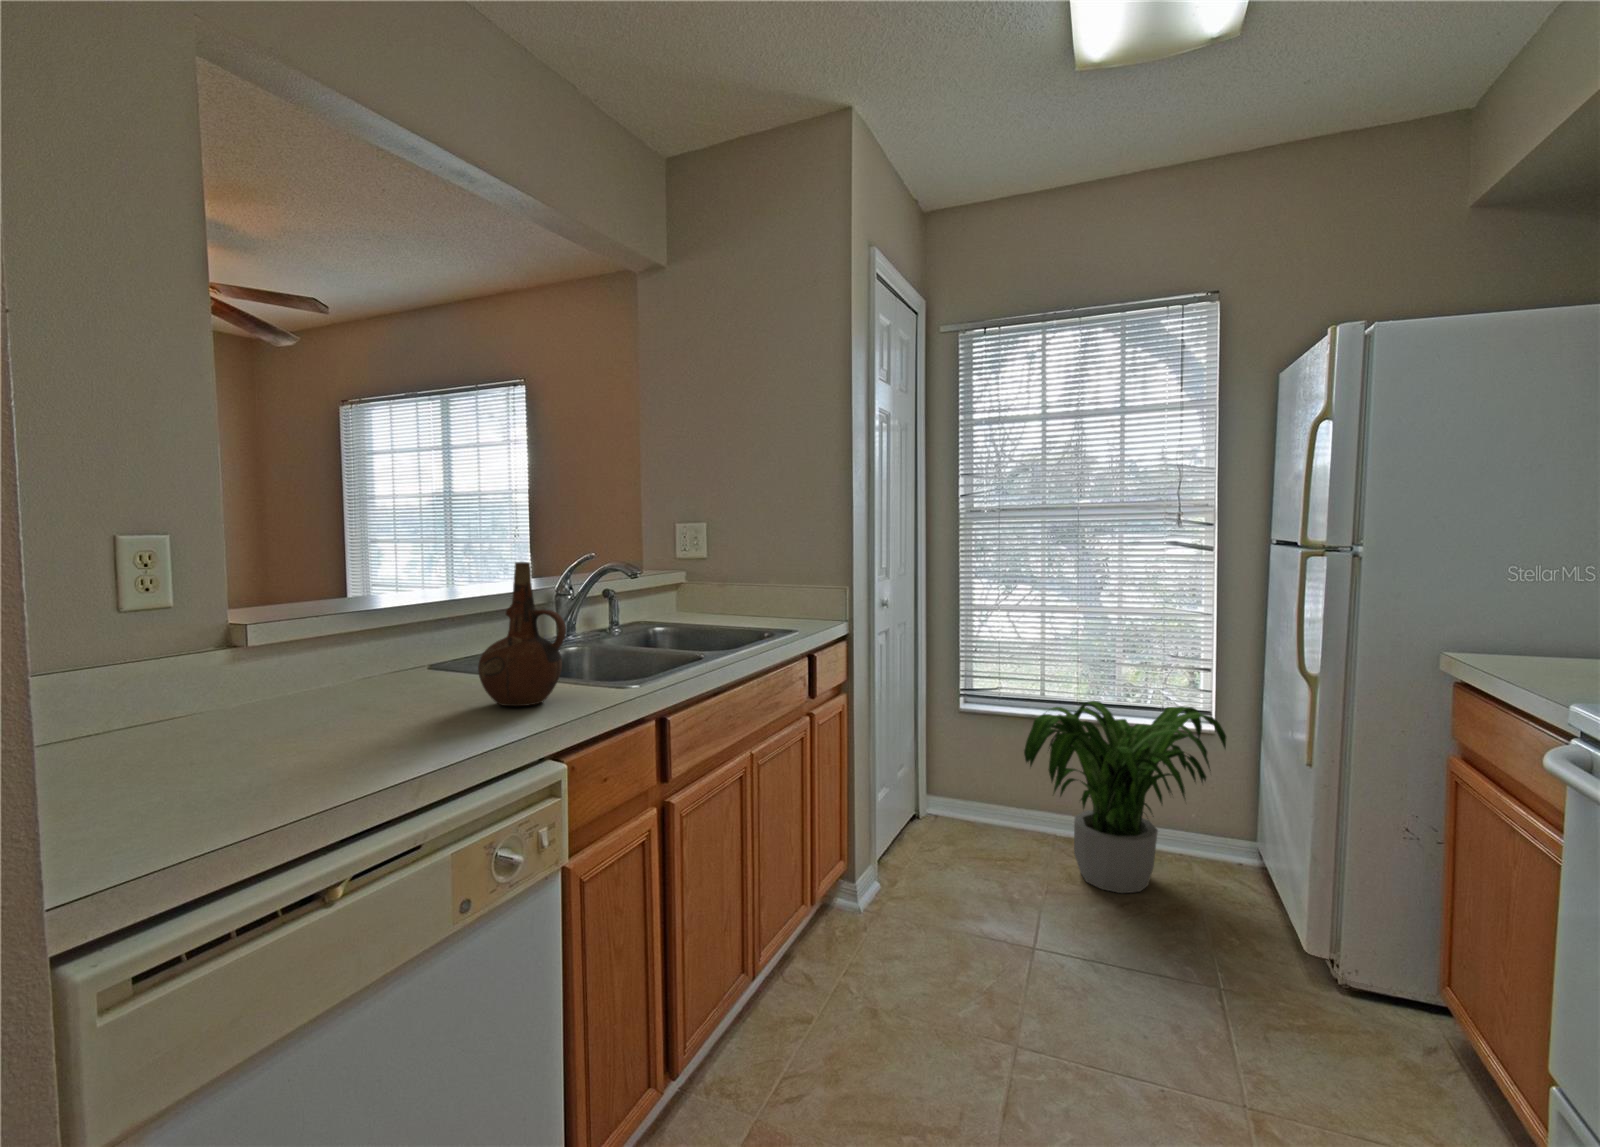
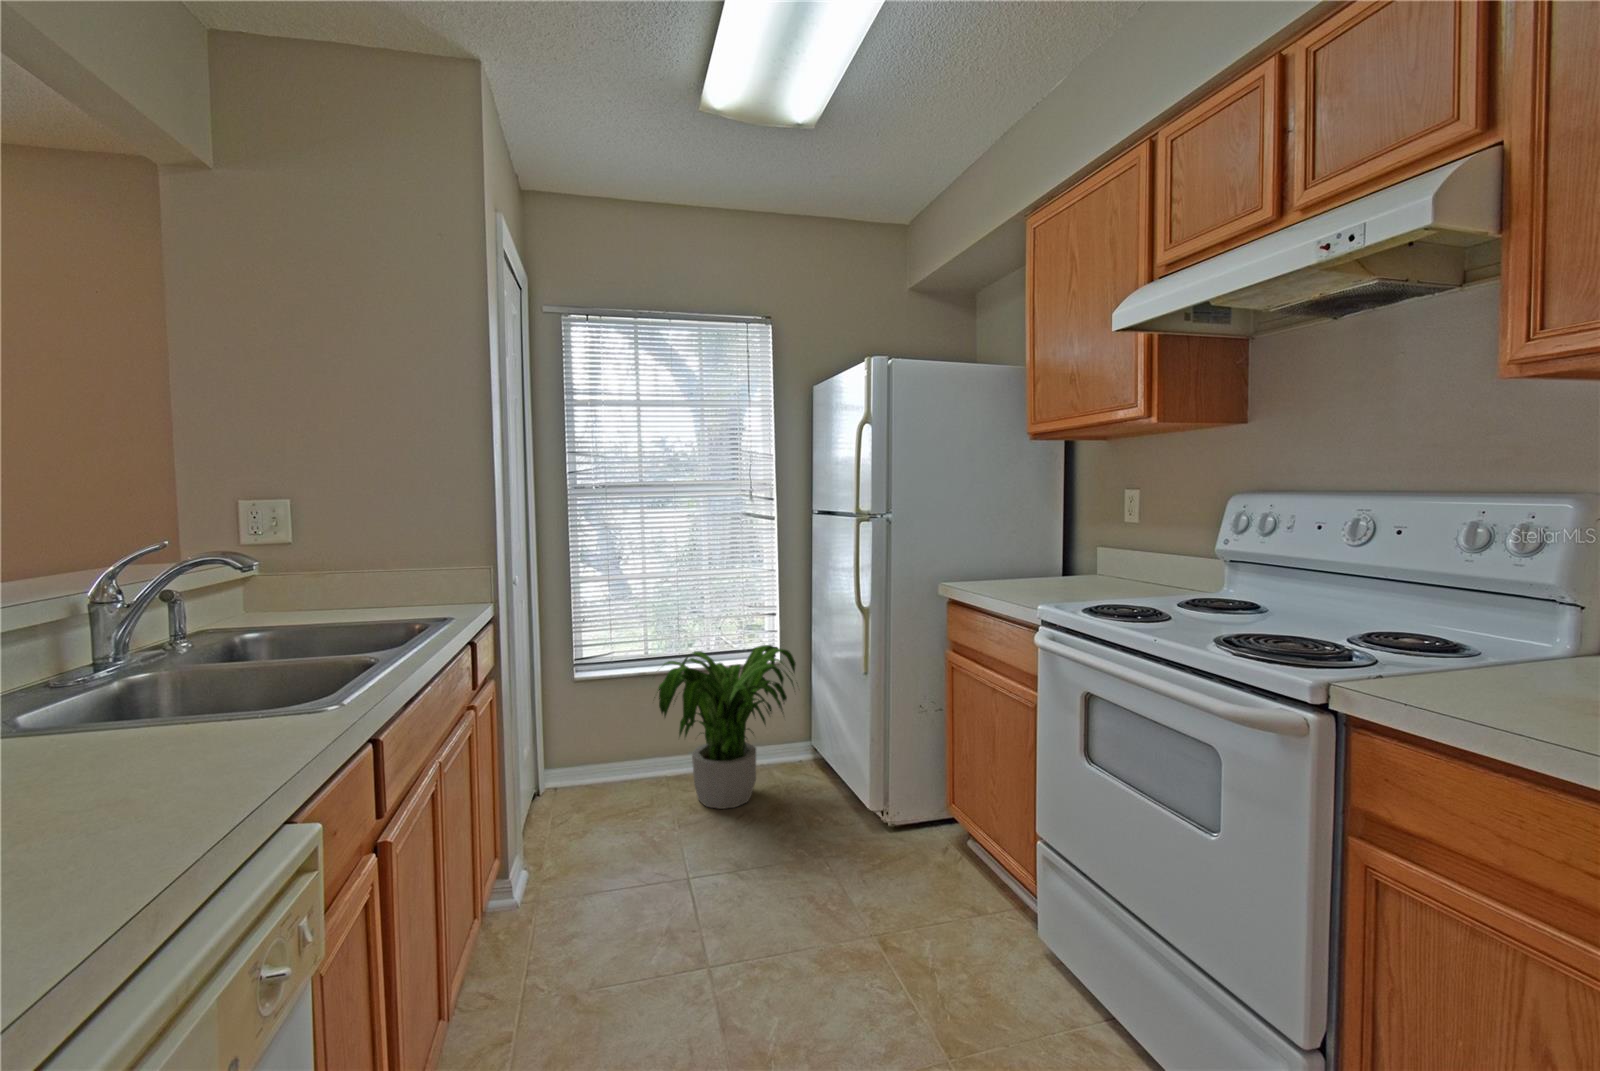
ceramic pitcher: present [478,562,566,706] -> none [96,555,255,769]

